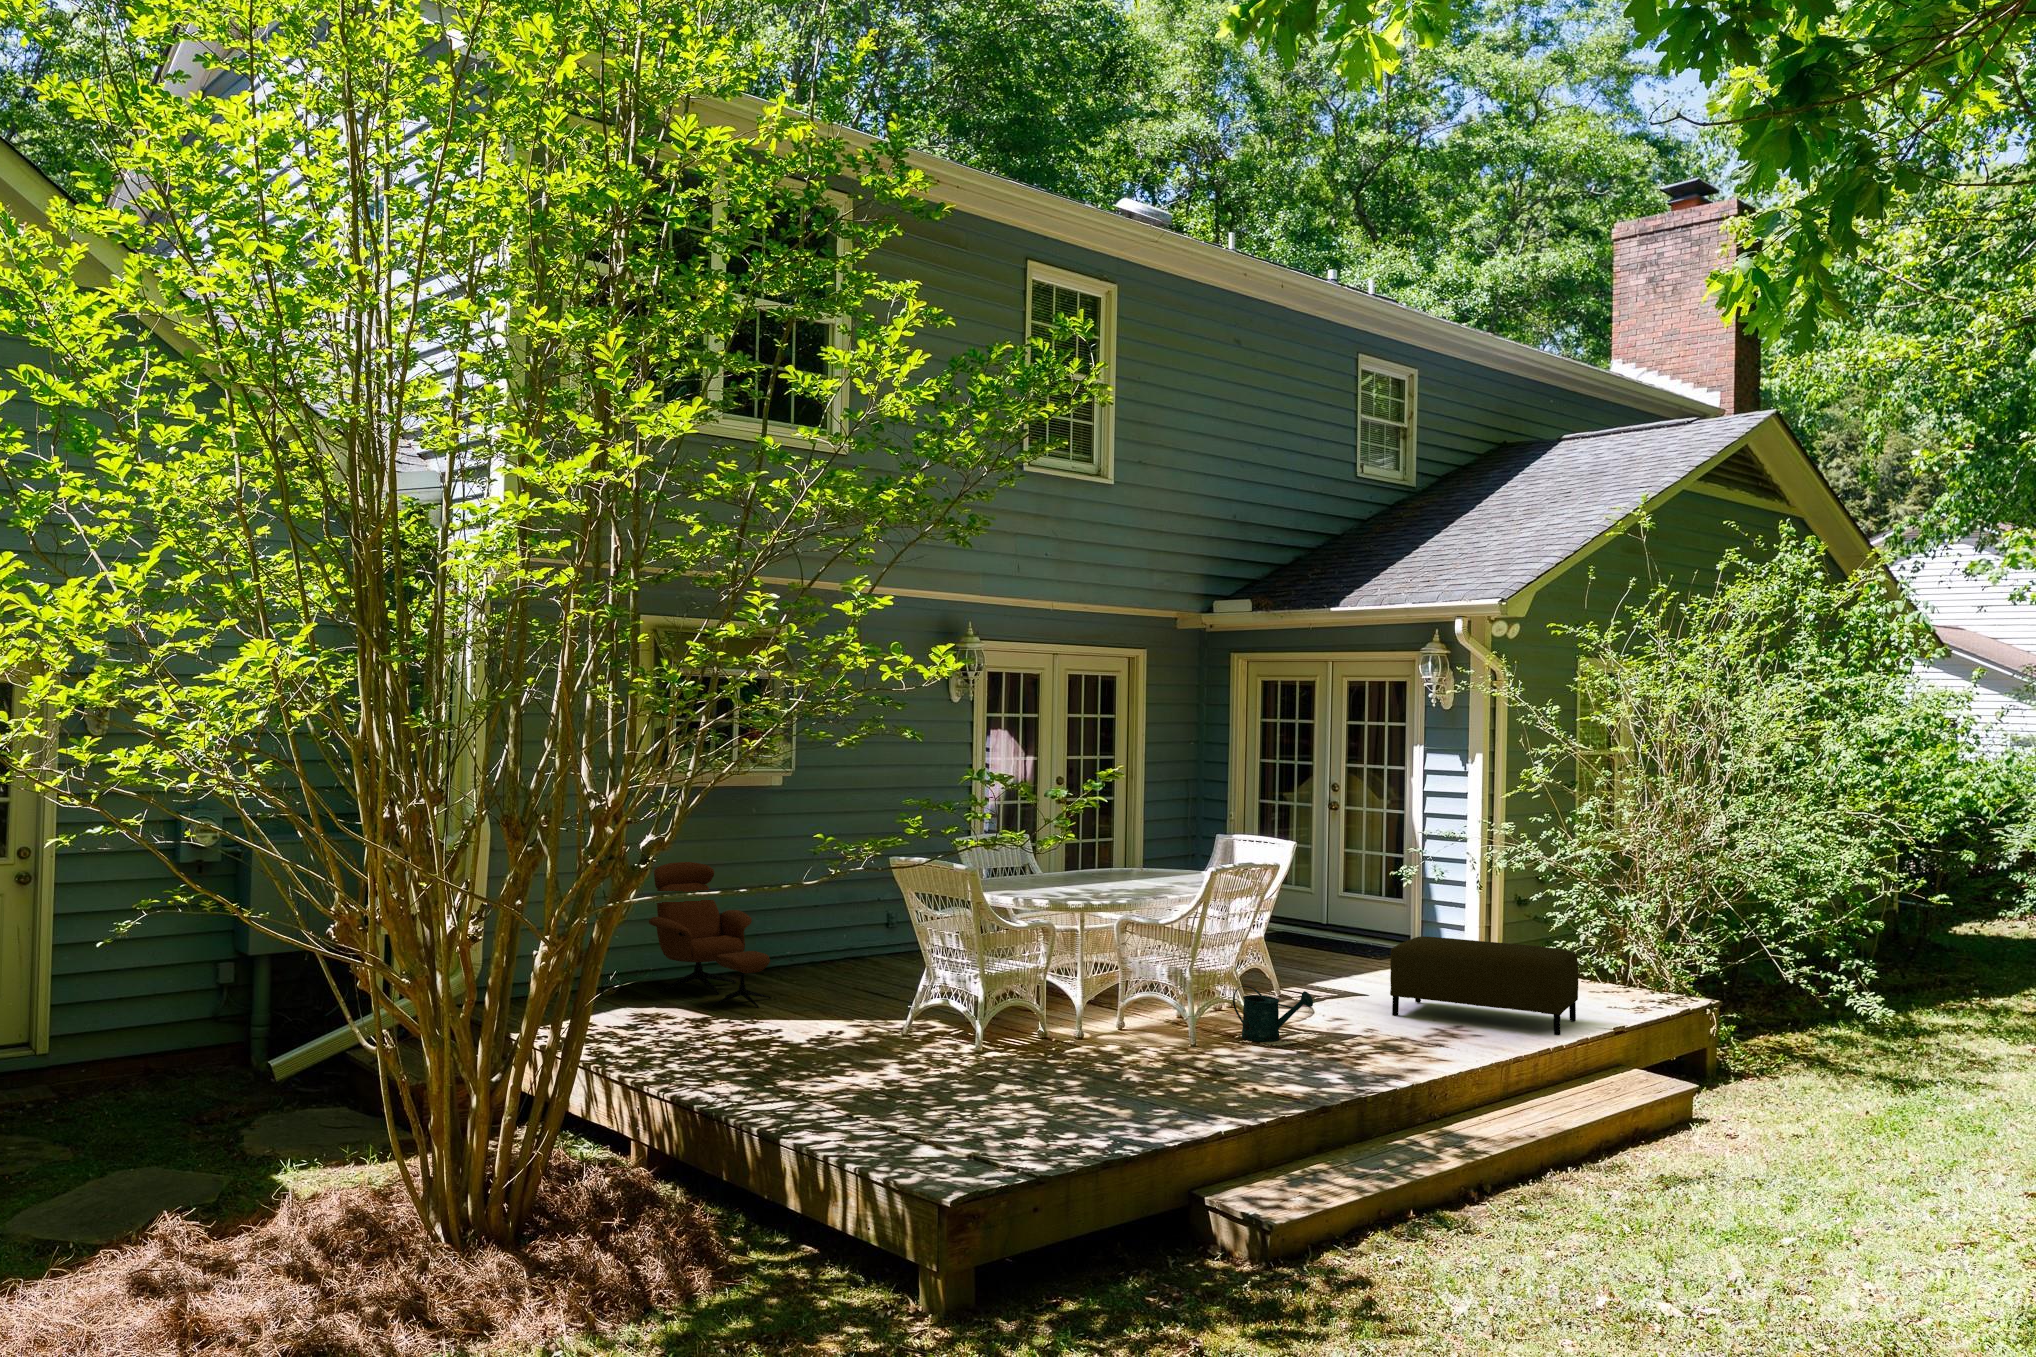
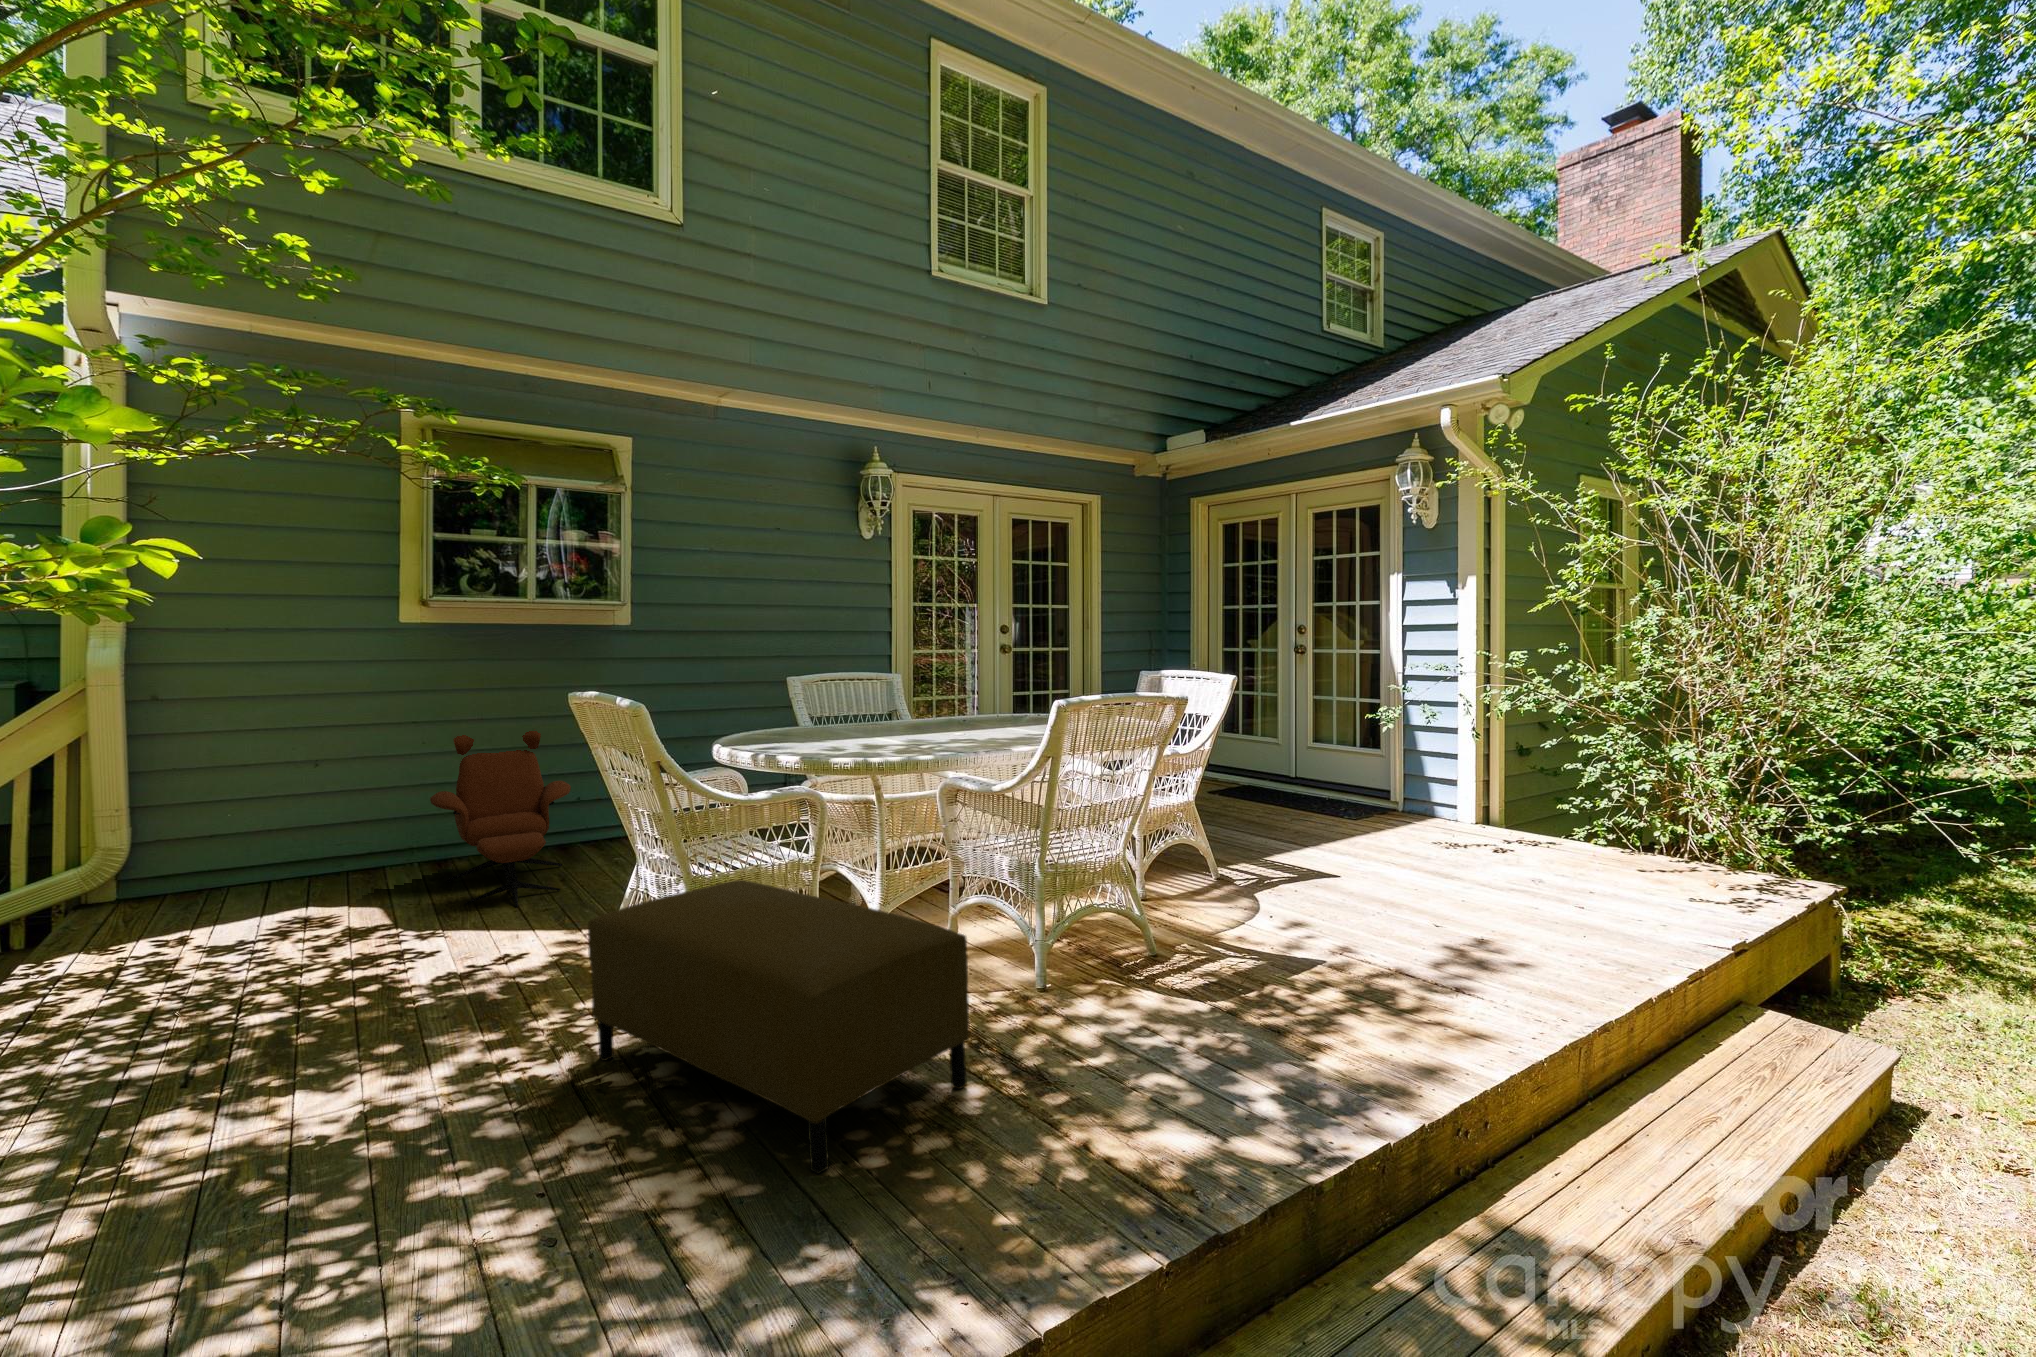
ottoman: present [1390,936,1578,1035] -> present [588,880,969,1174]
watering can: present [1233,986,1313,1042] -> none [1115,885,1237,976]

